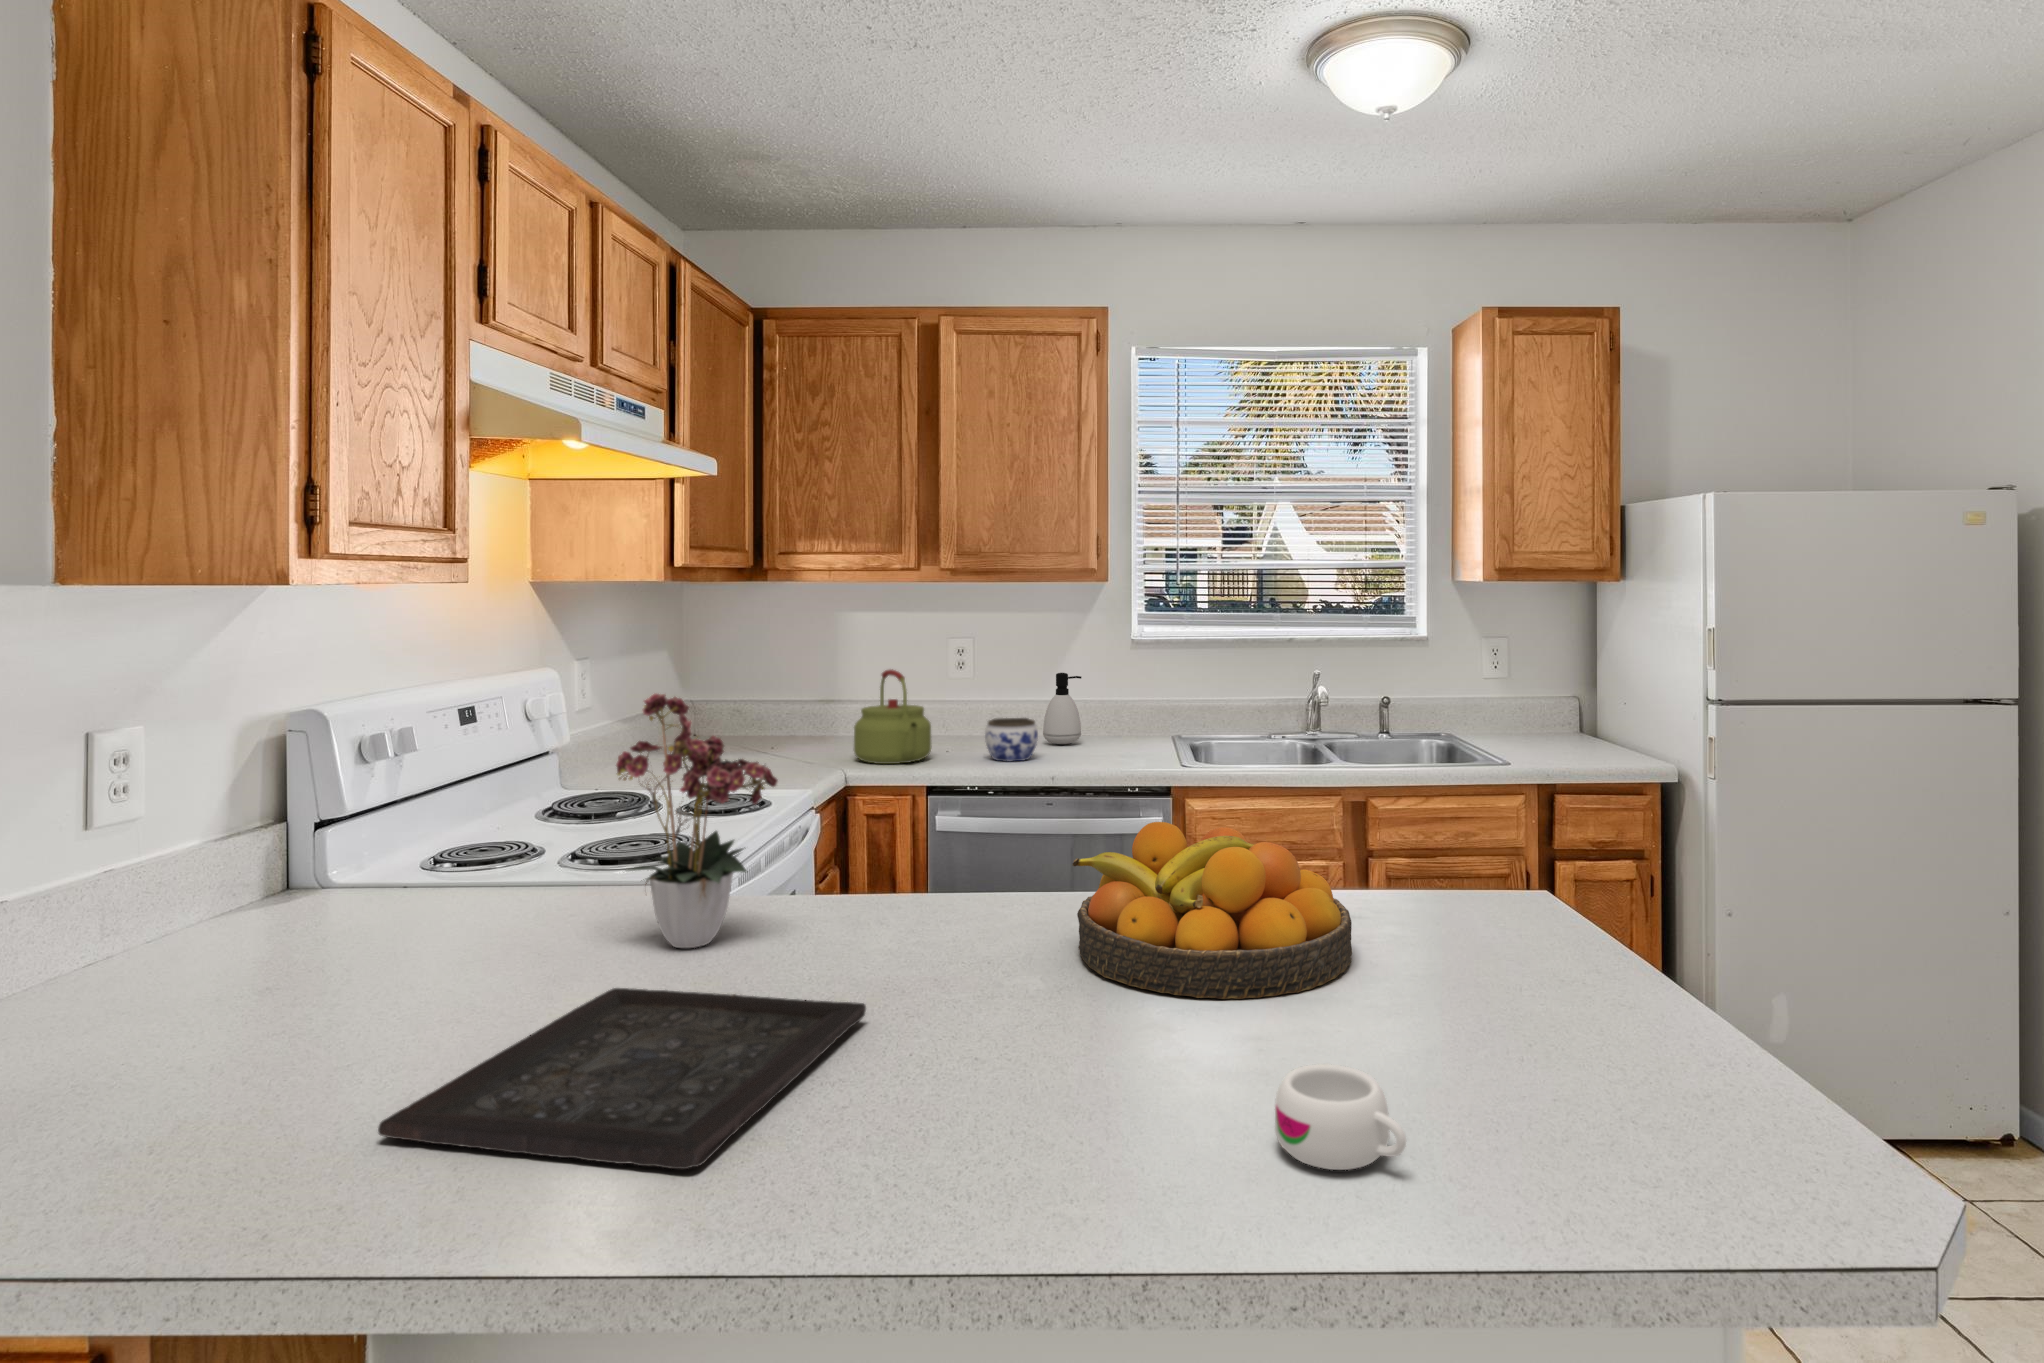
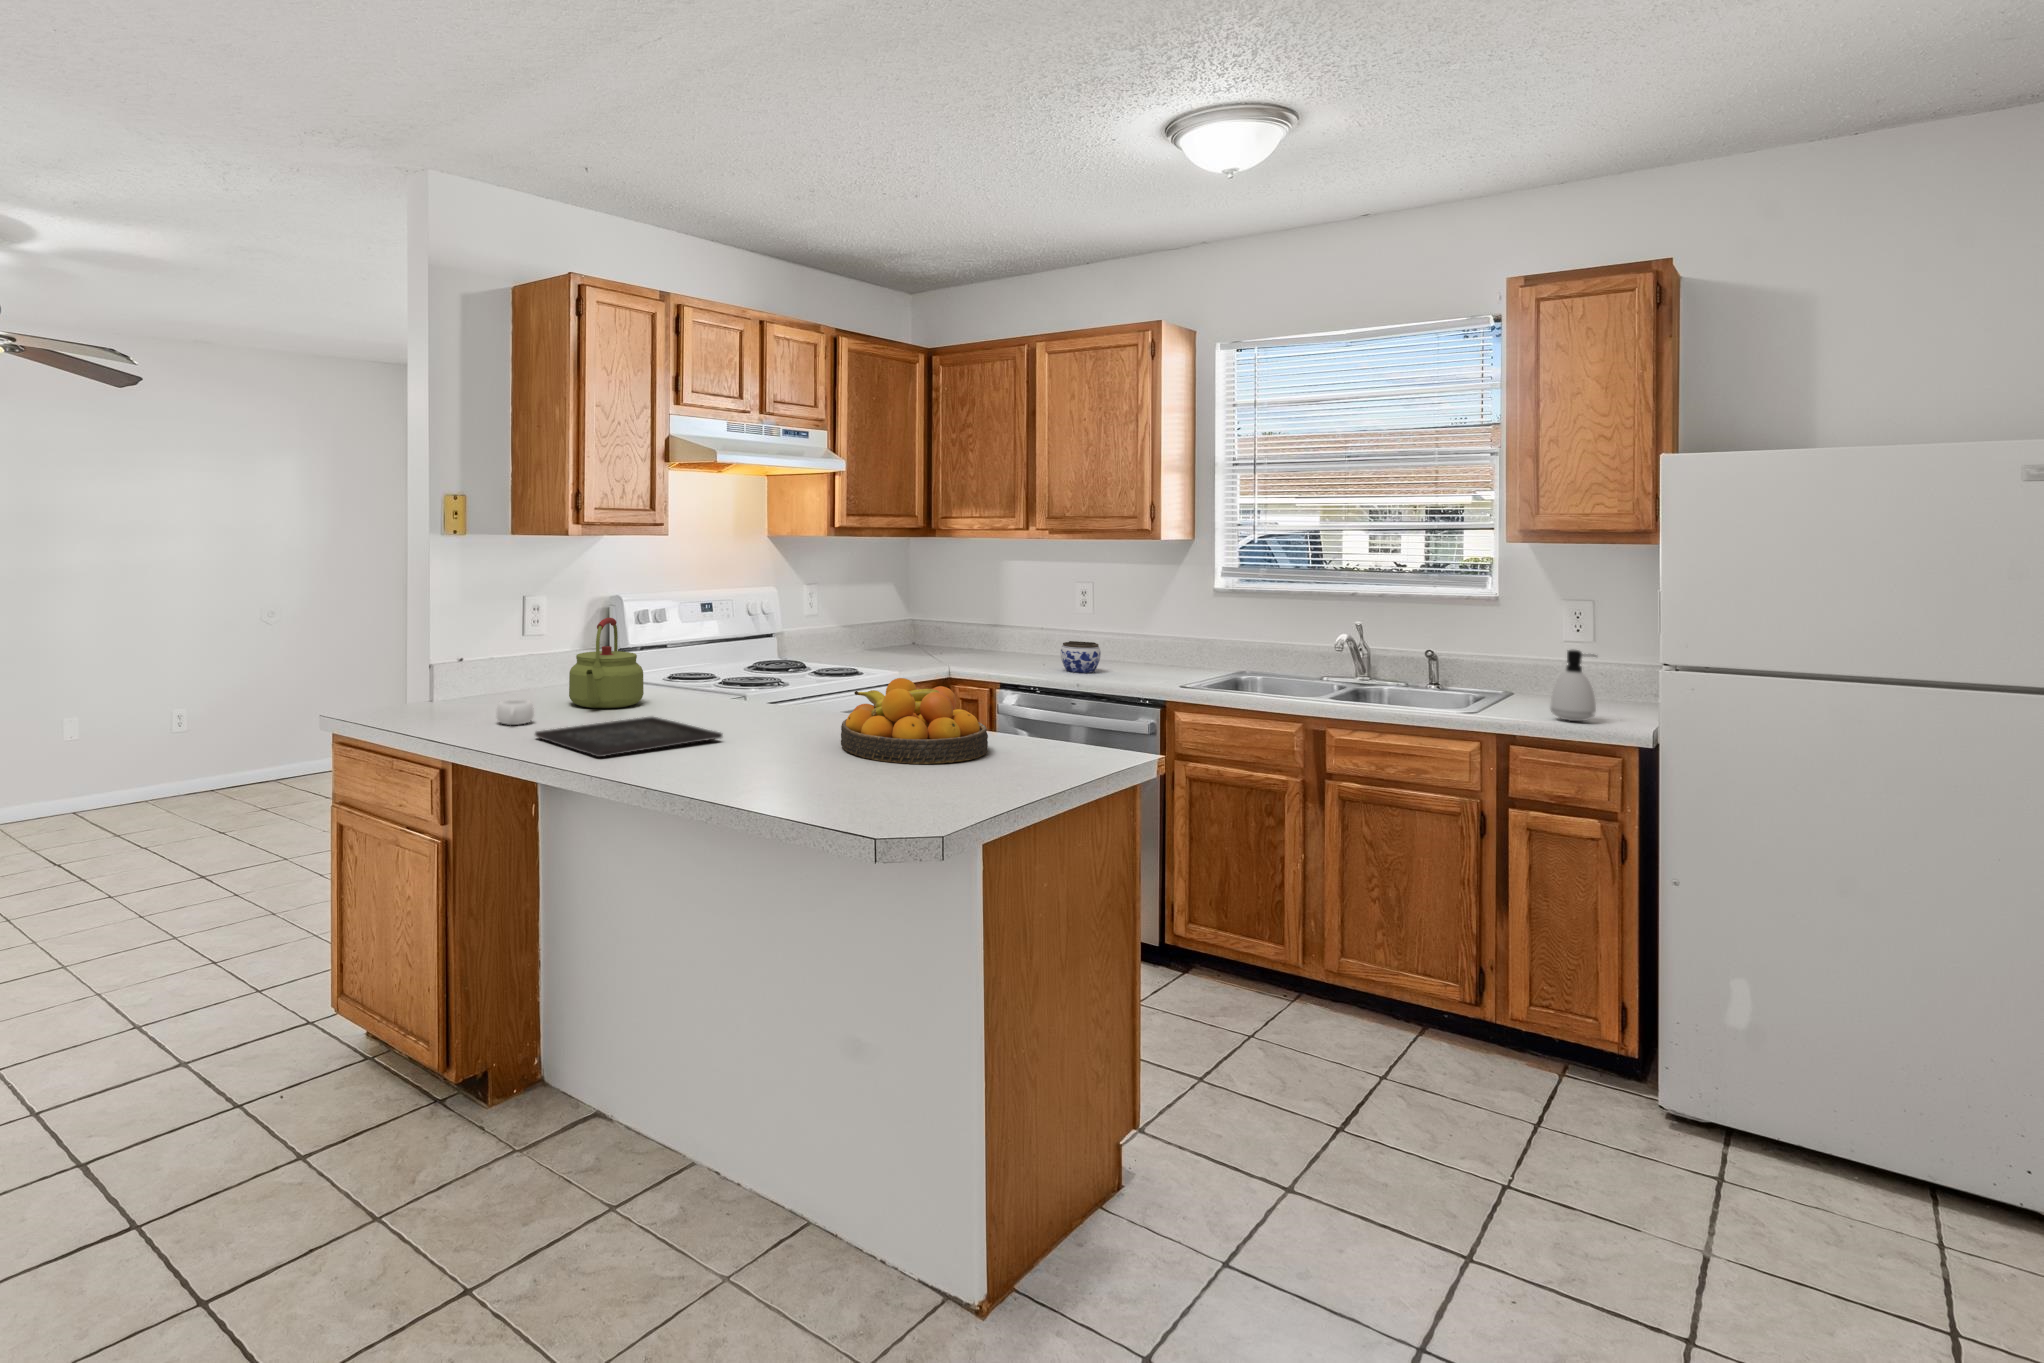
kettle: present [854,669,932,764] -> present [569,618,644,708]
soap dispenser: present [1043,673,1081,744] -> present [1550,650,1596,721]
flower arrangement: present [616,693,778,948] -> none [680,587,753,715]
mug: present [1275,1064,1406,1170] -> present [496,699,534,725]

